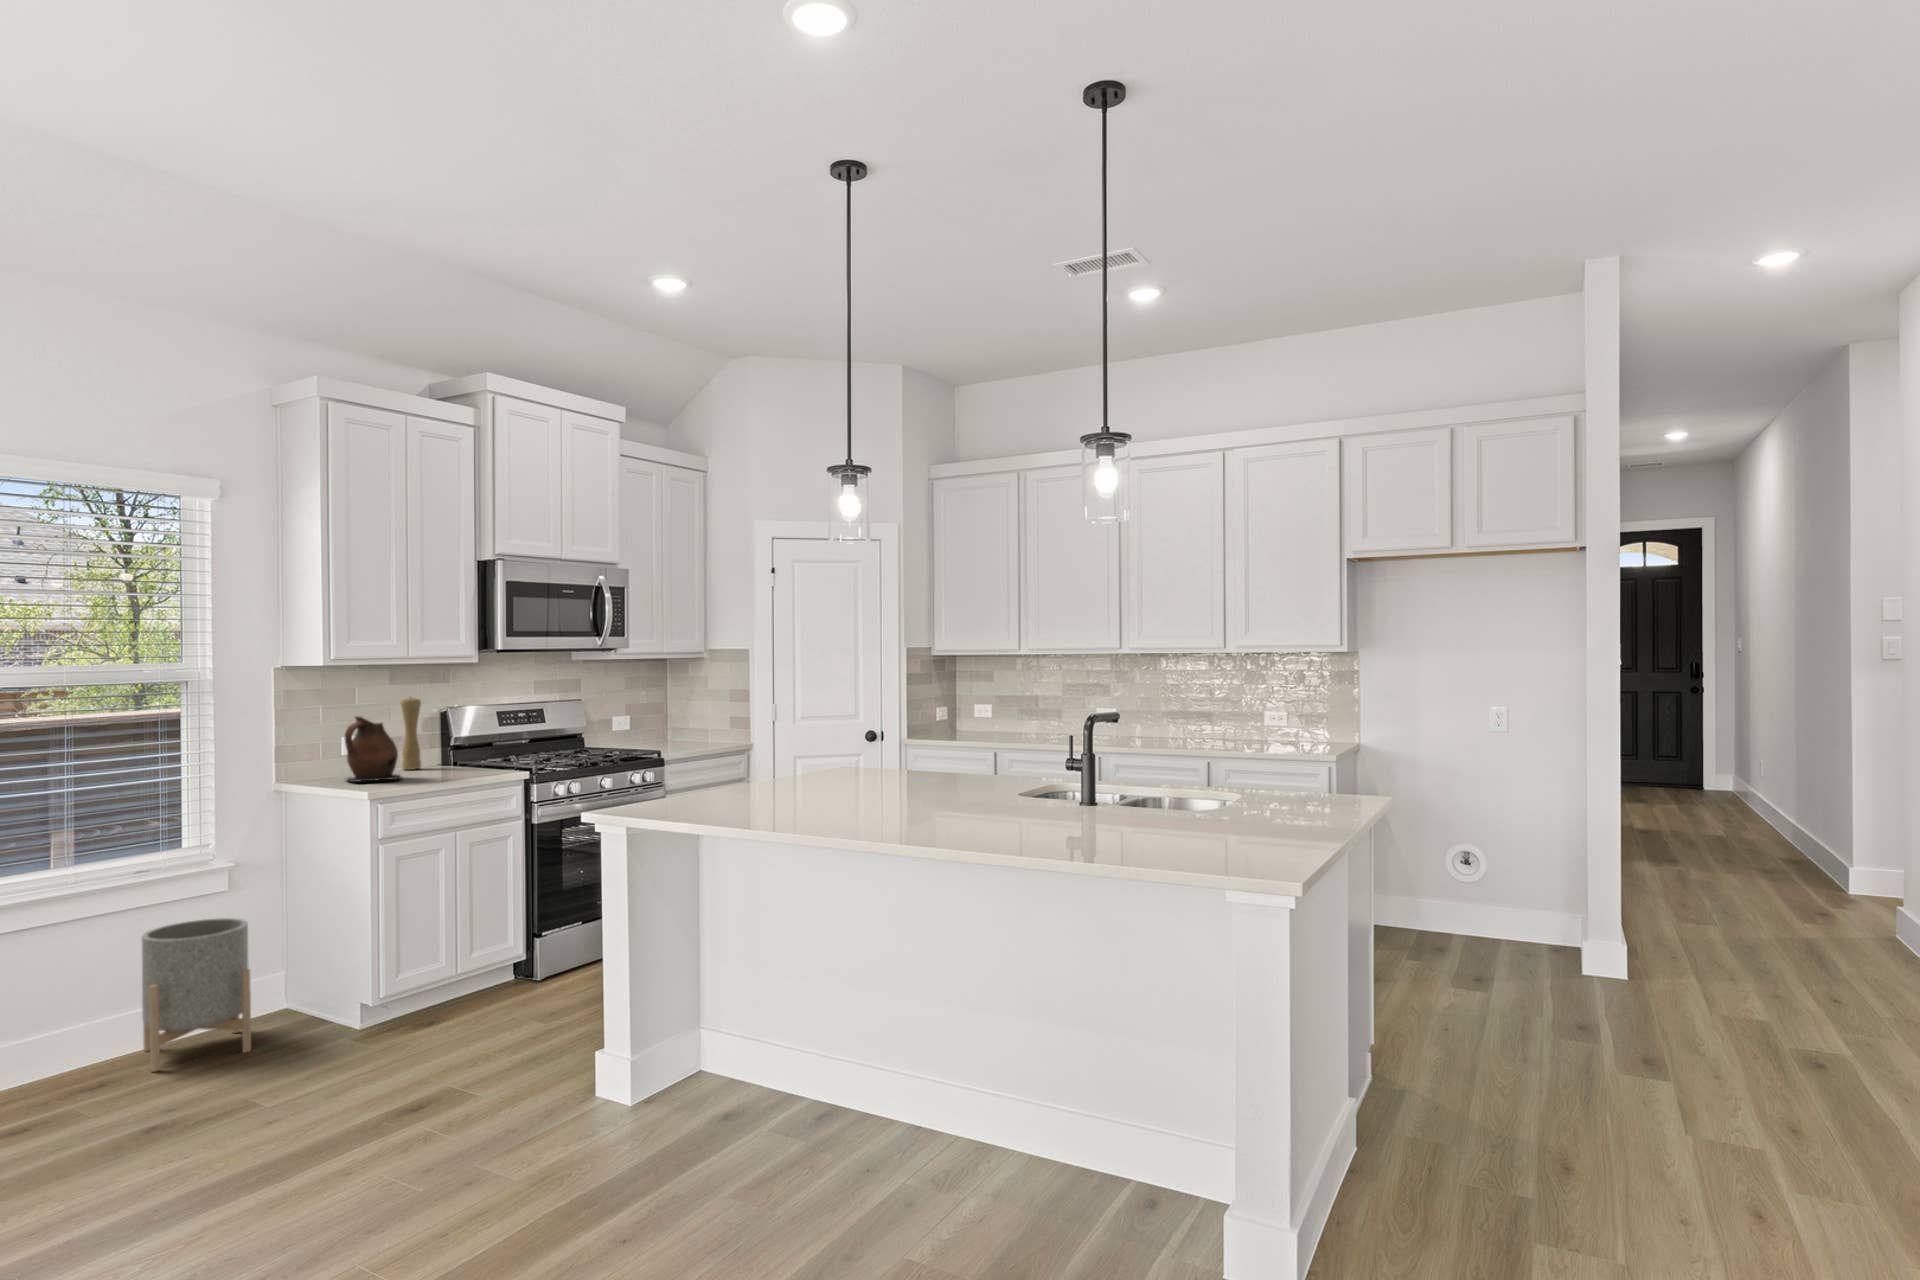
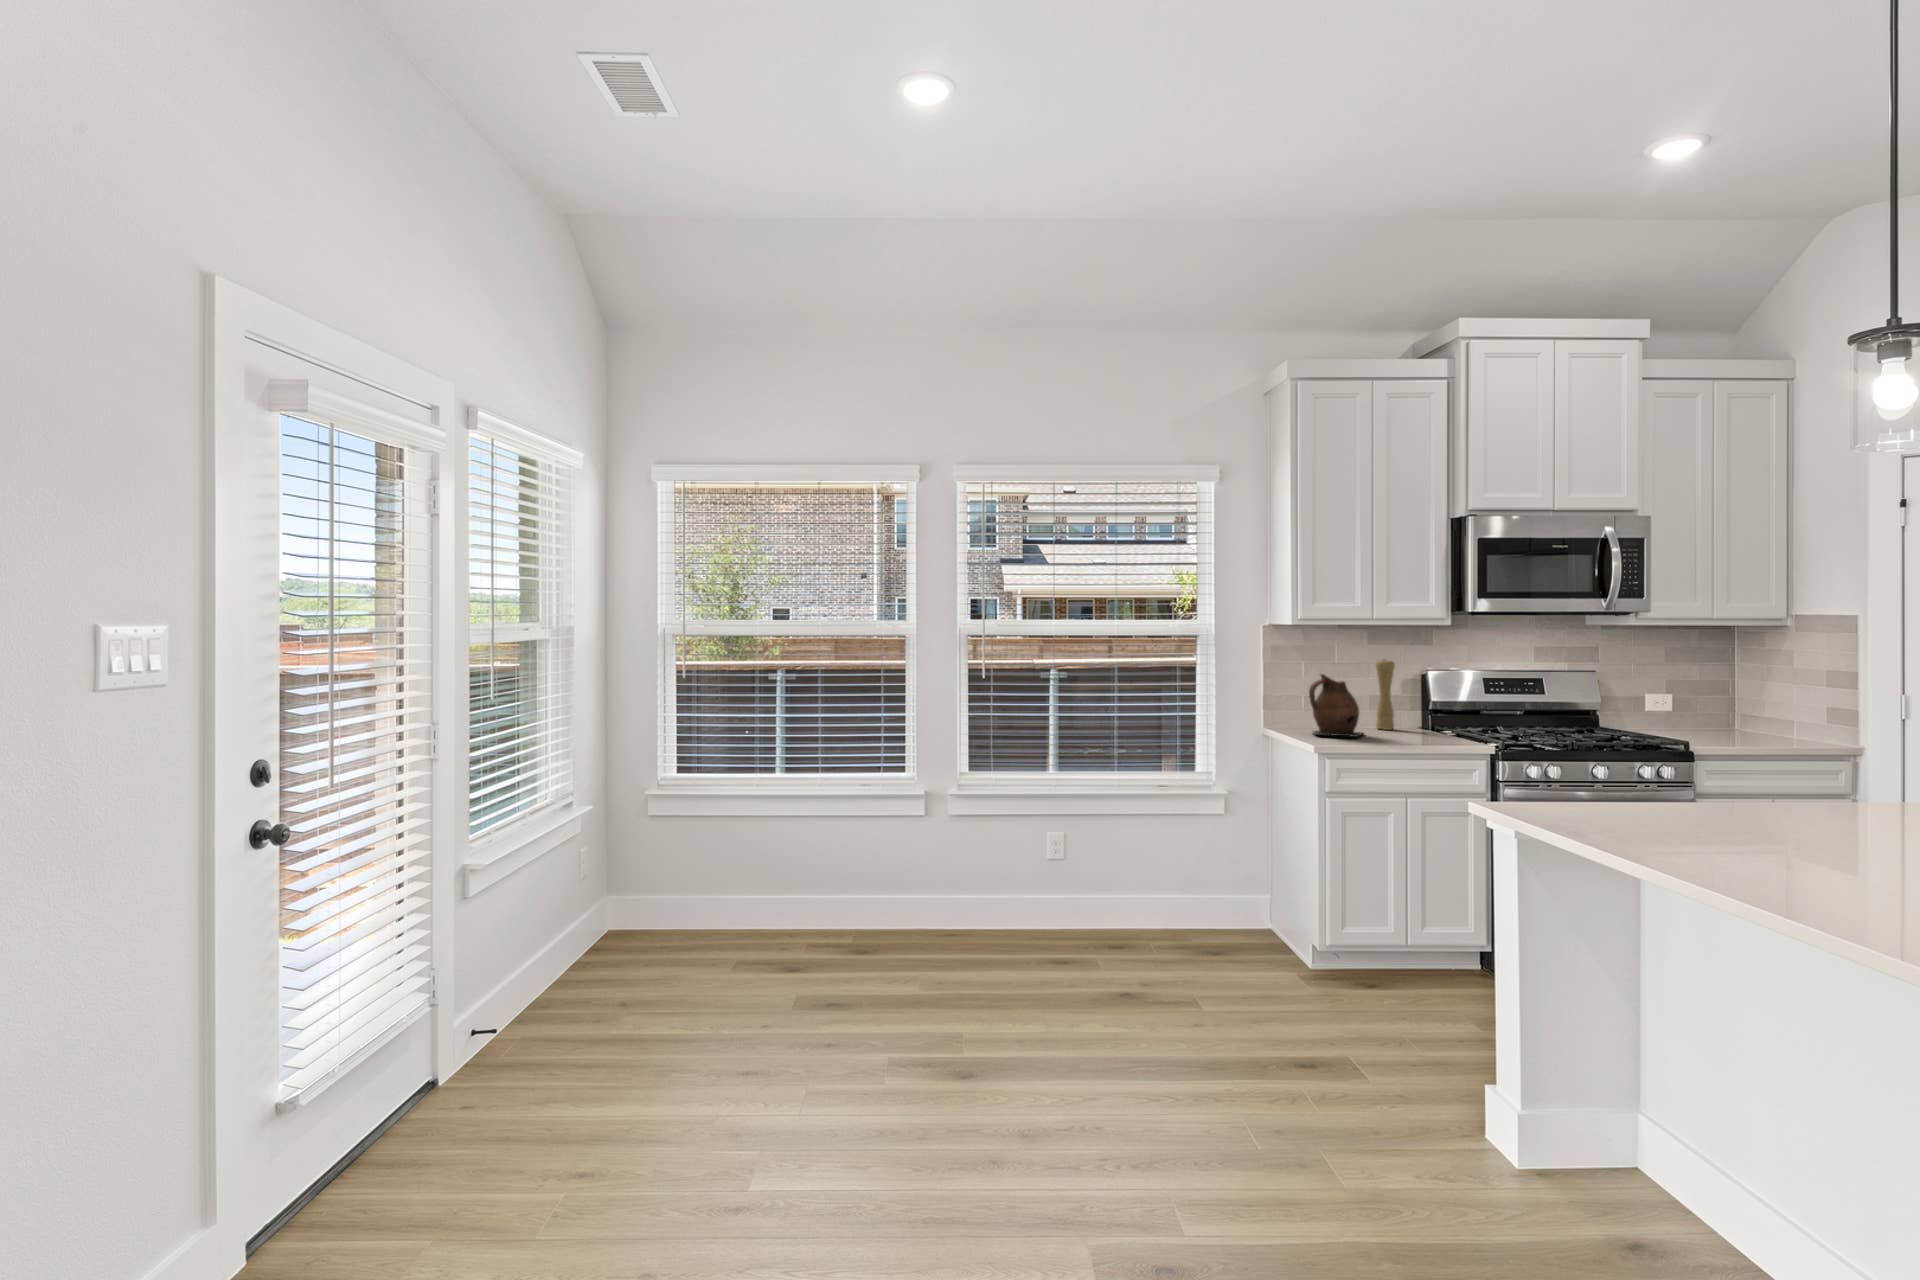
planter: present [142,918,251,1072] -> none [1148,834,1224,956]

